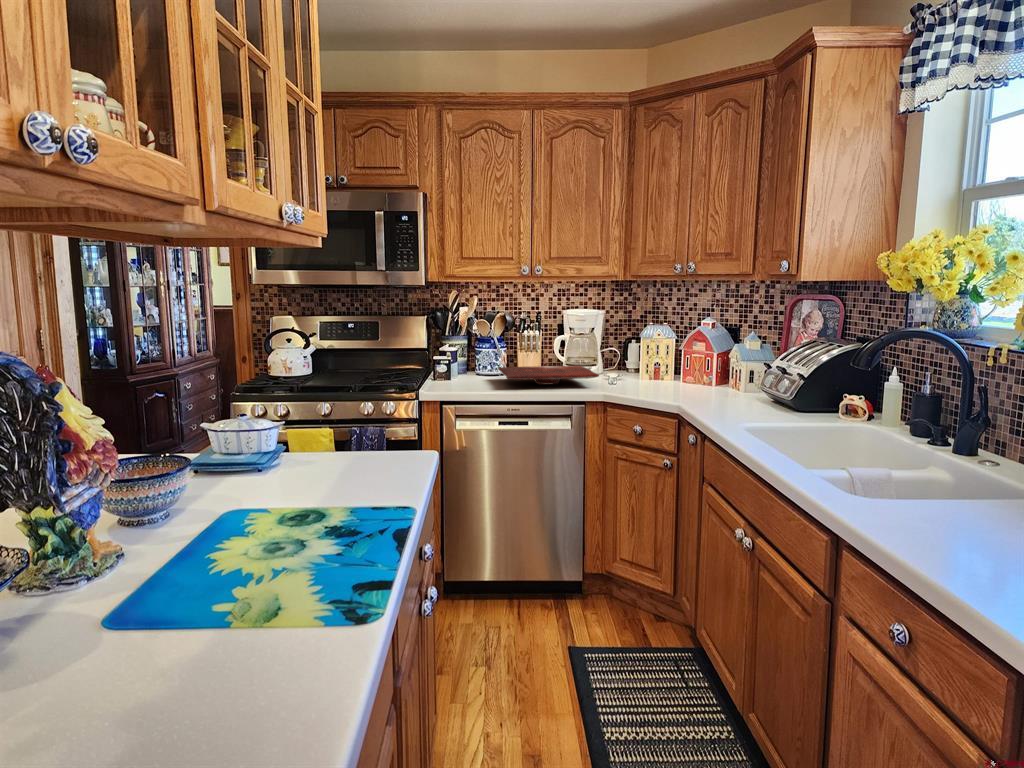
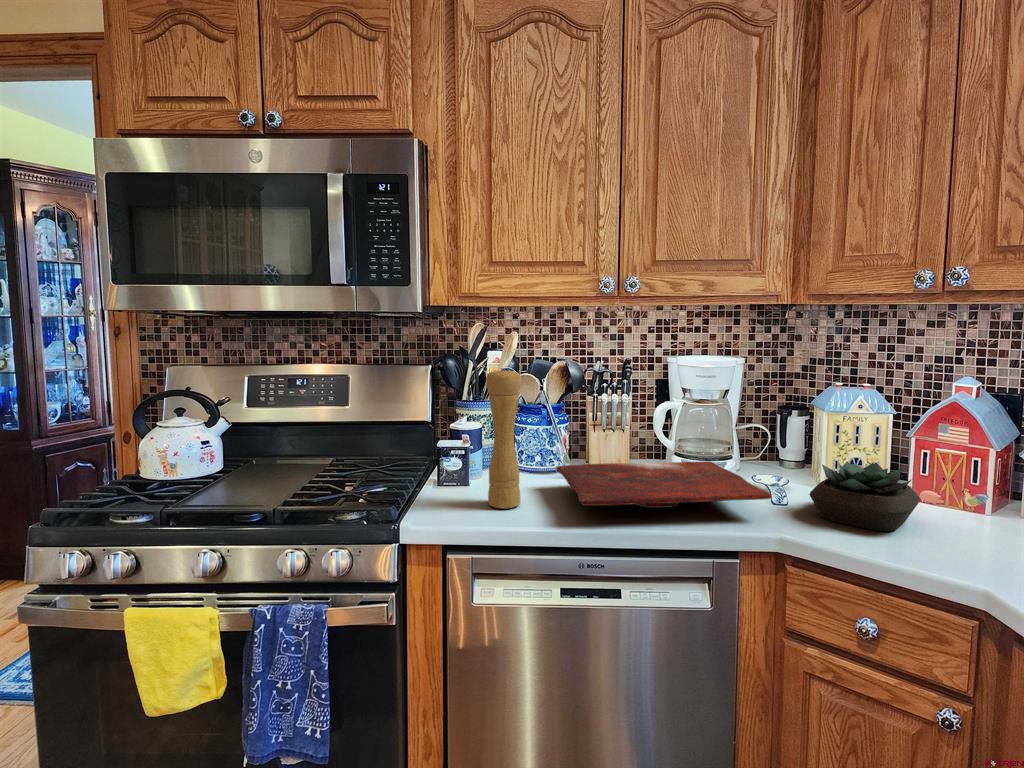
pepper mill: none [461,315,479,385] -> present [486,368,522,509]
succulent plant: none [619,360,670,390] -> present [809,462,920,531]

